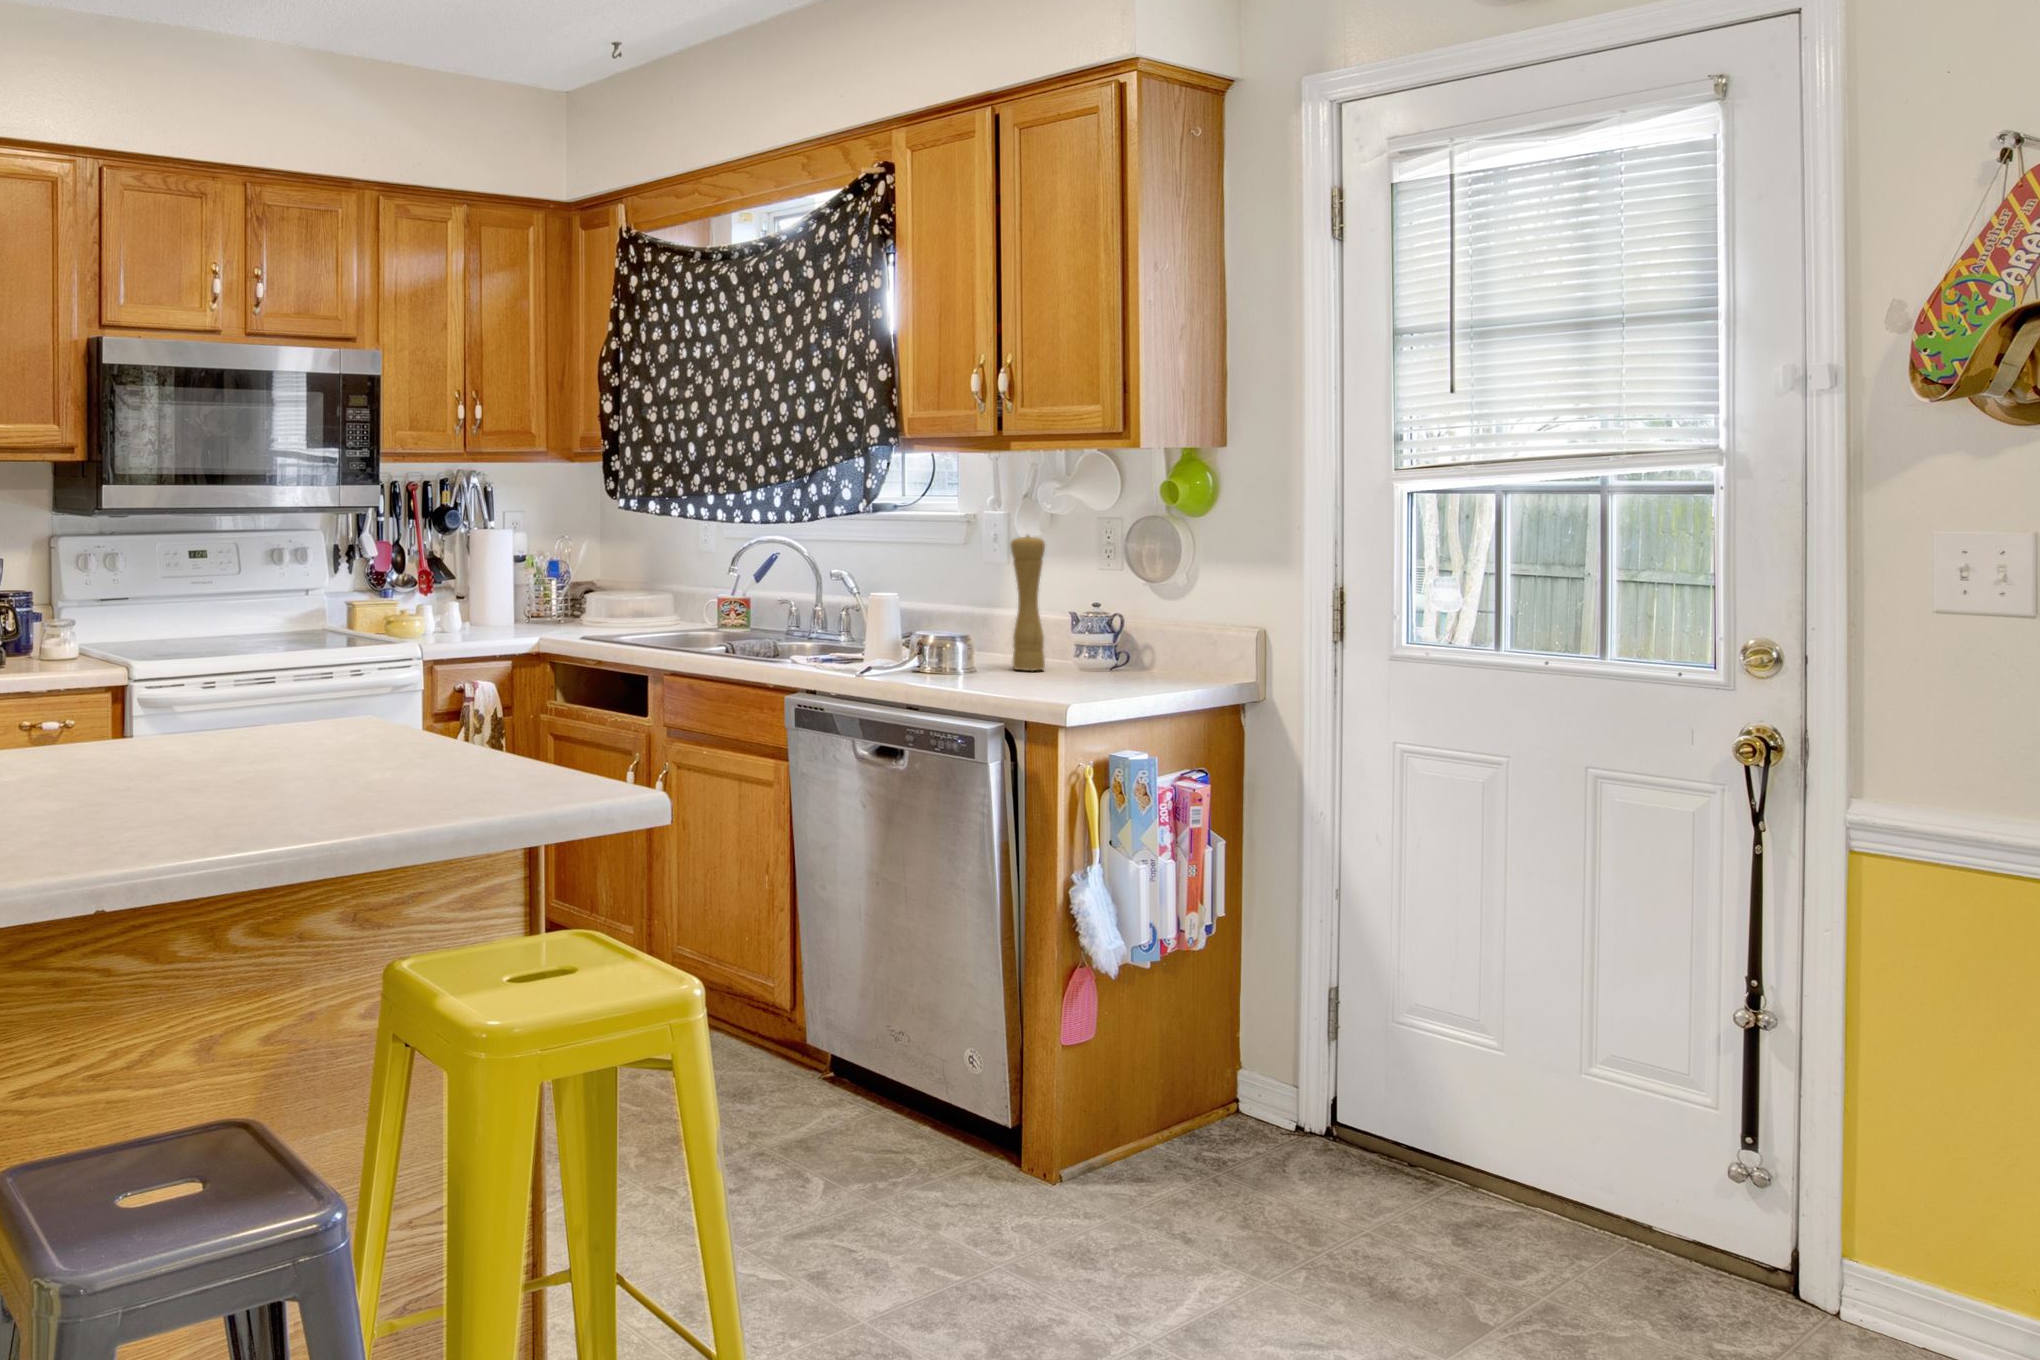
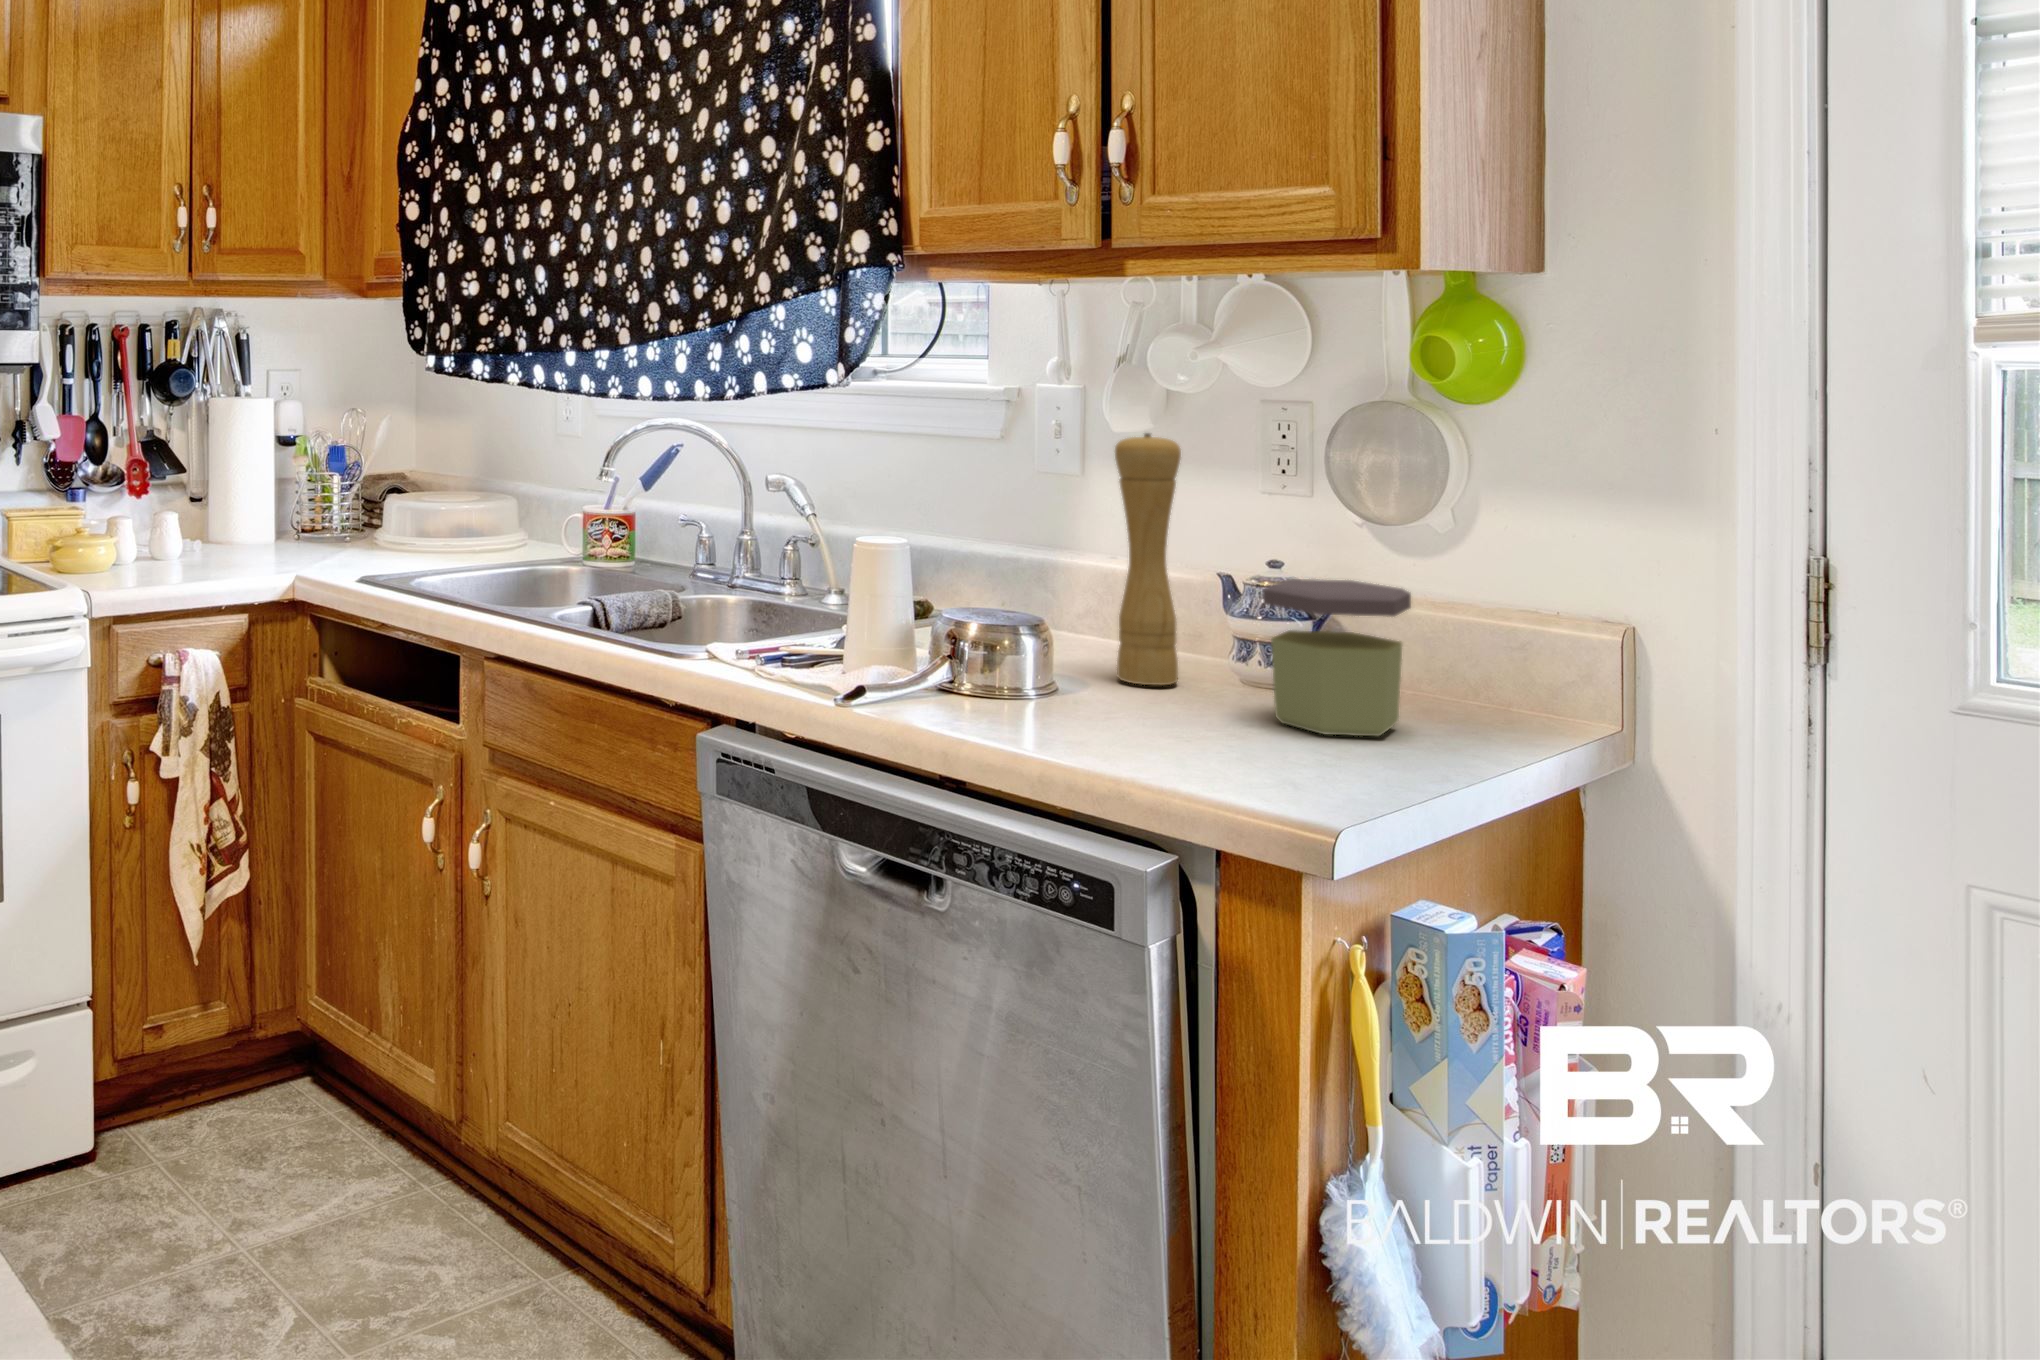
jar: none [1075,609,1150,685] -> present [1263,579,1411,736]

